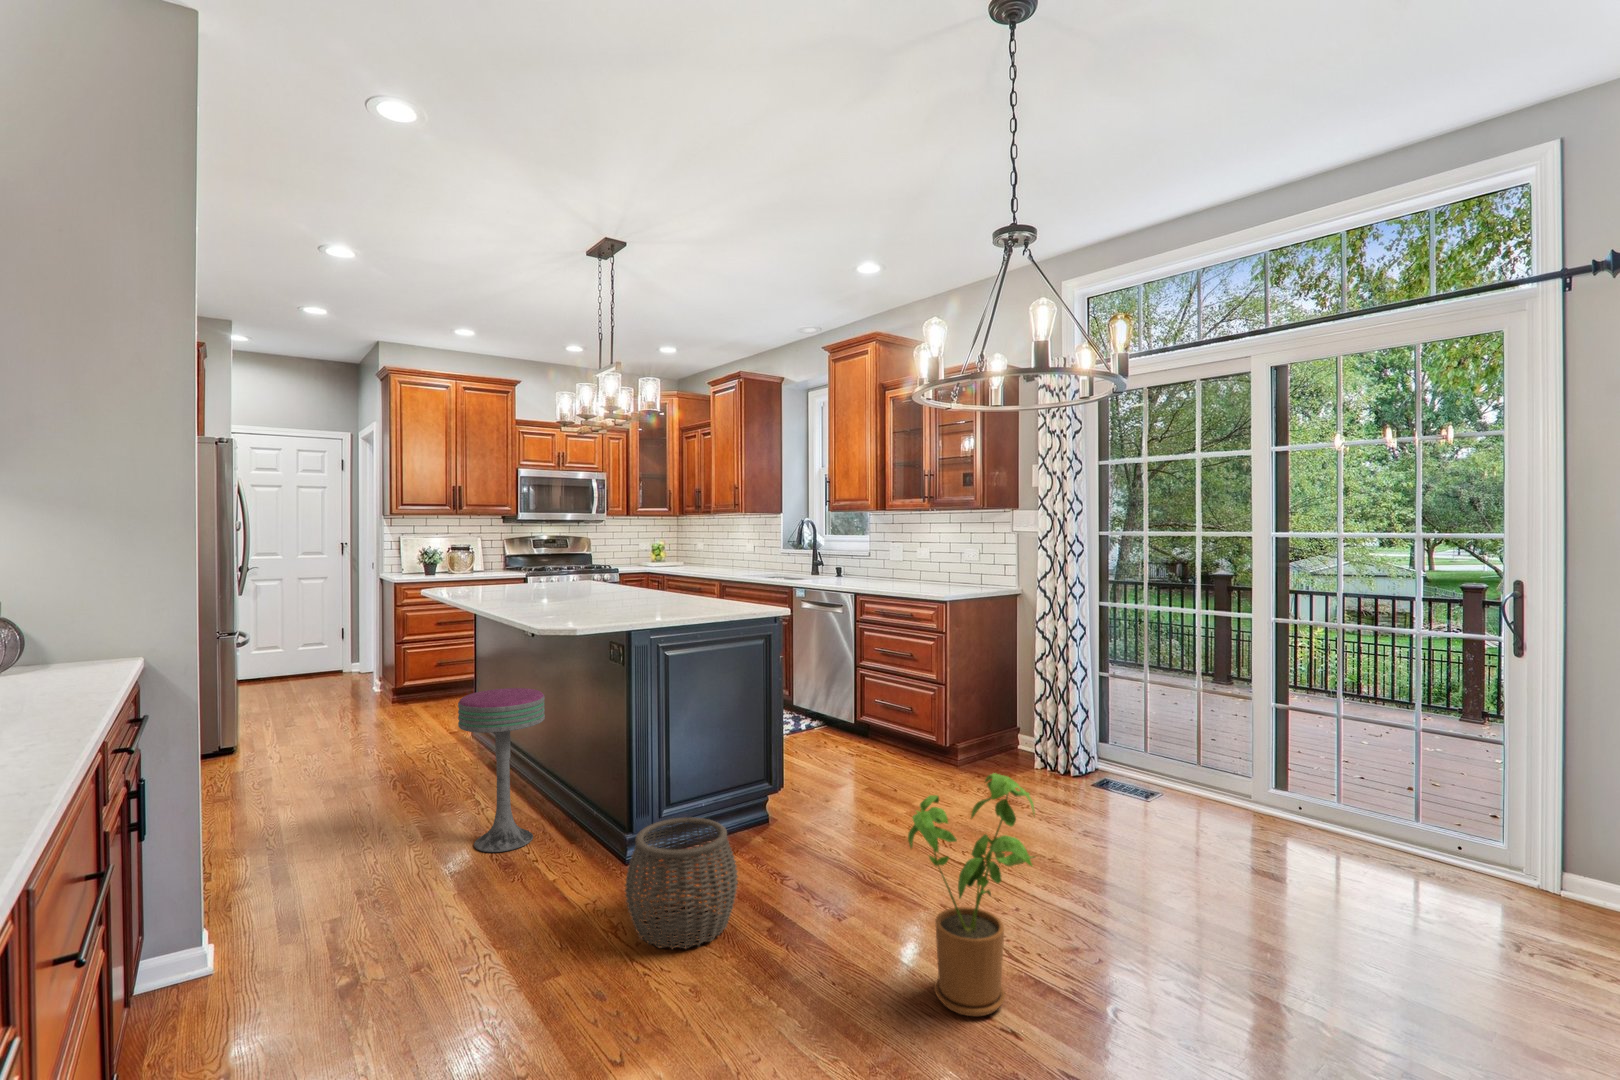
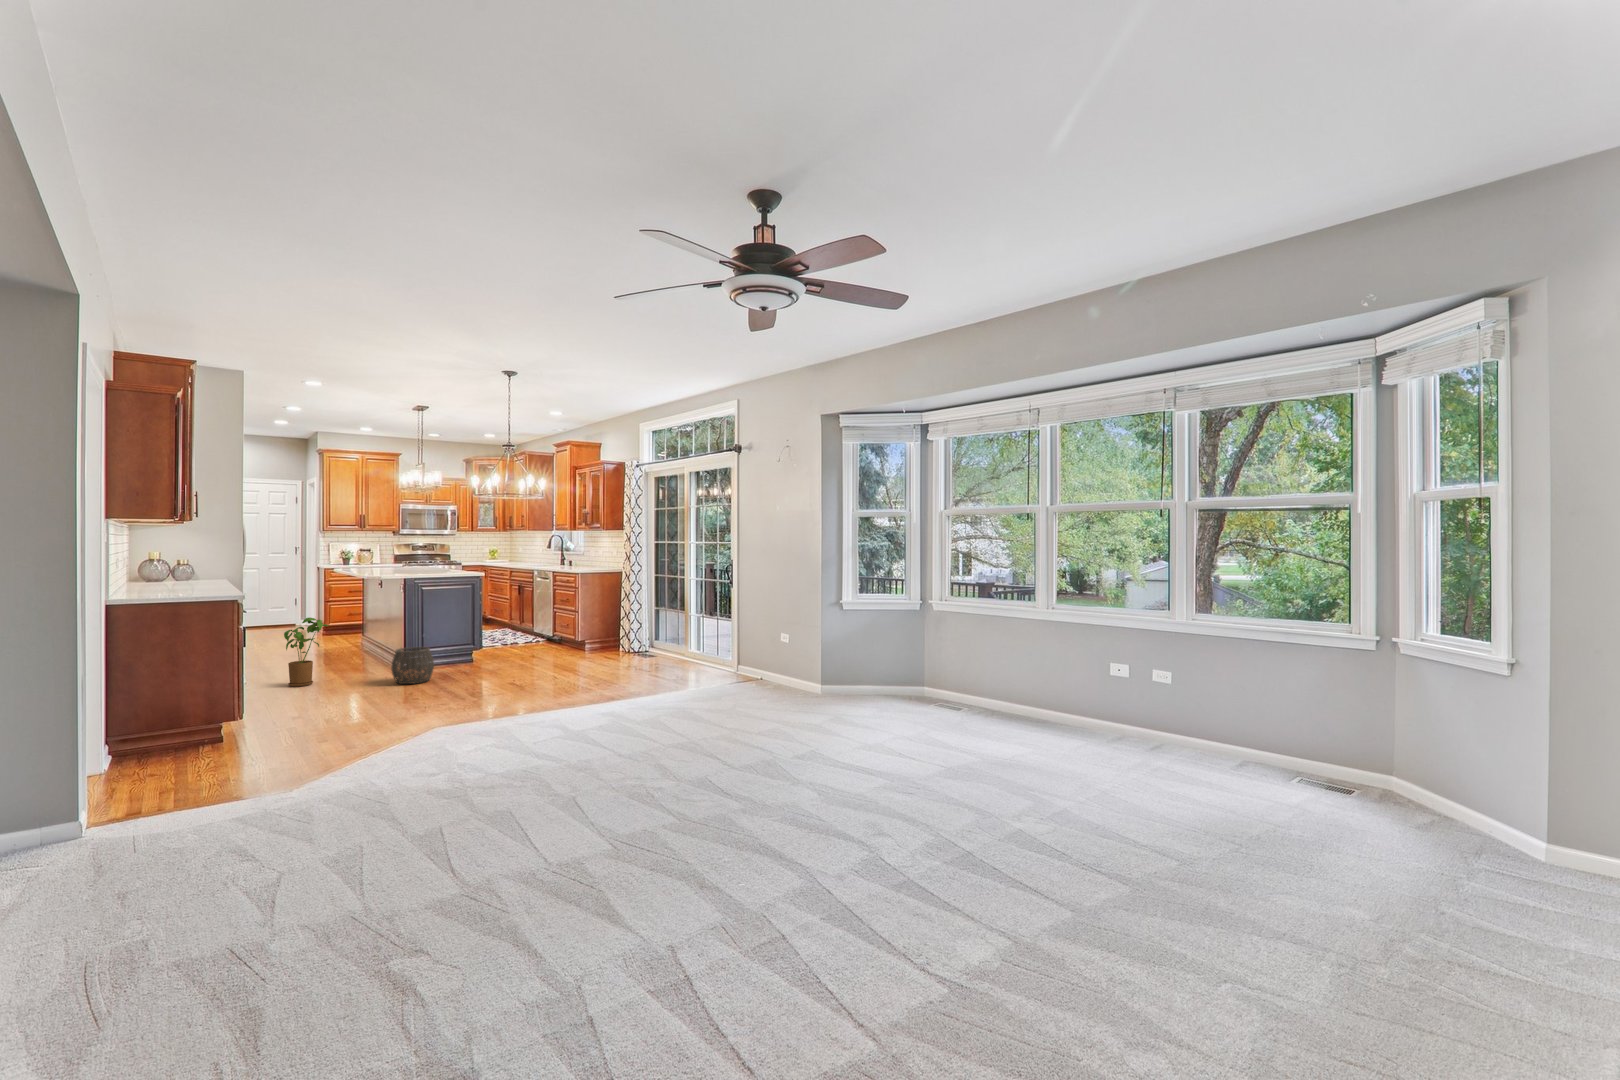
bar stool: present [458,688,545,852] -> none [340,608,378,670]
house plant: present [908,773,1035,1017] -> present [284,618,328,687]

